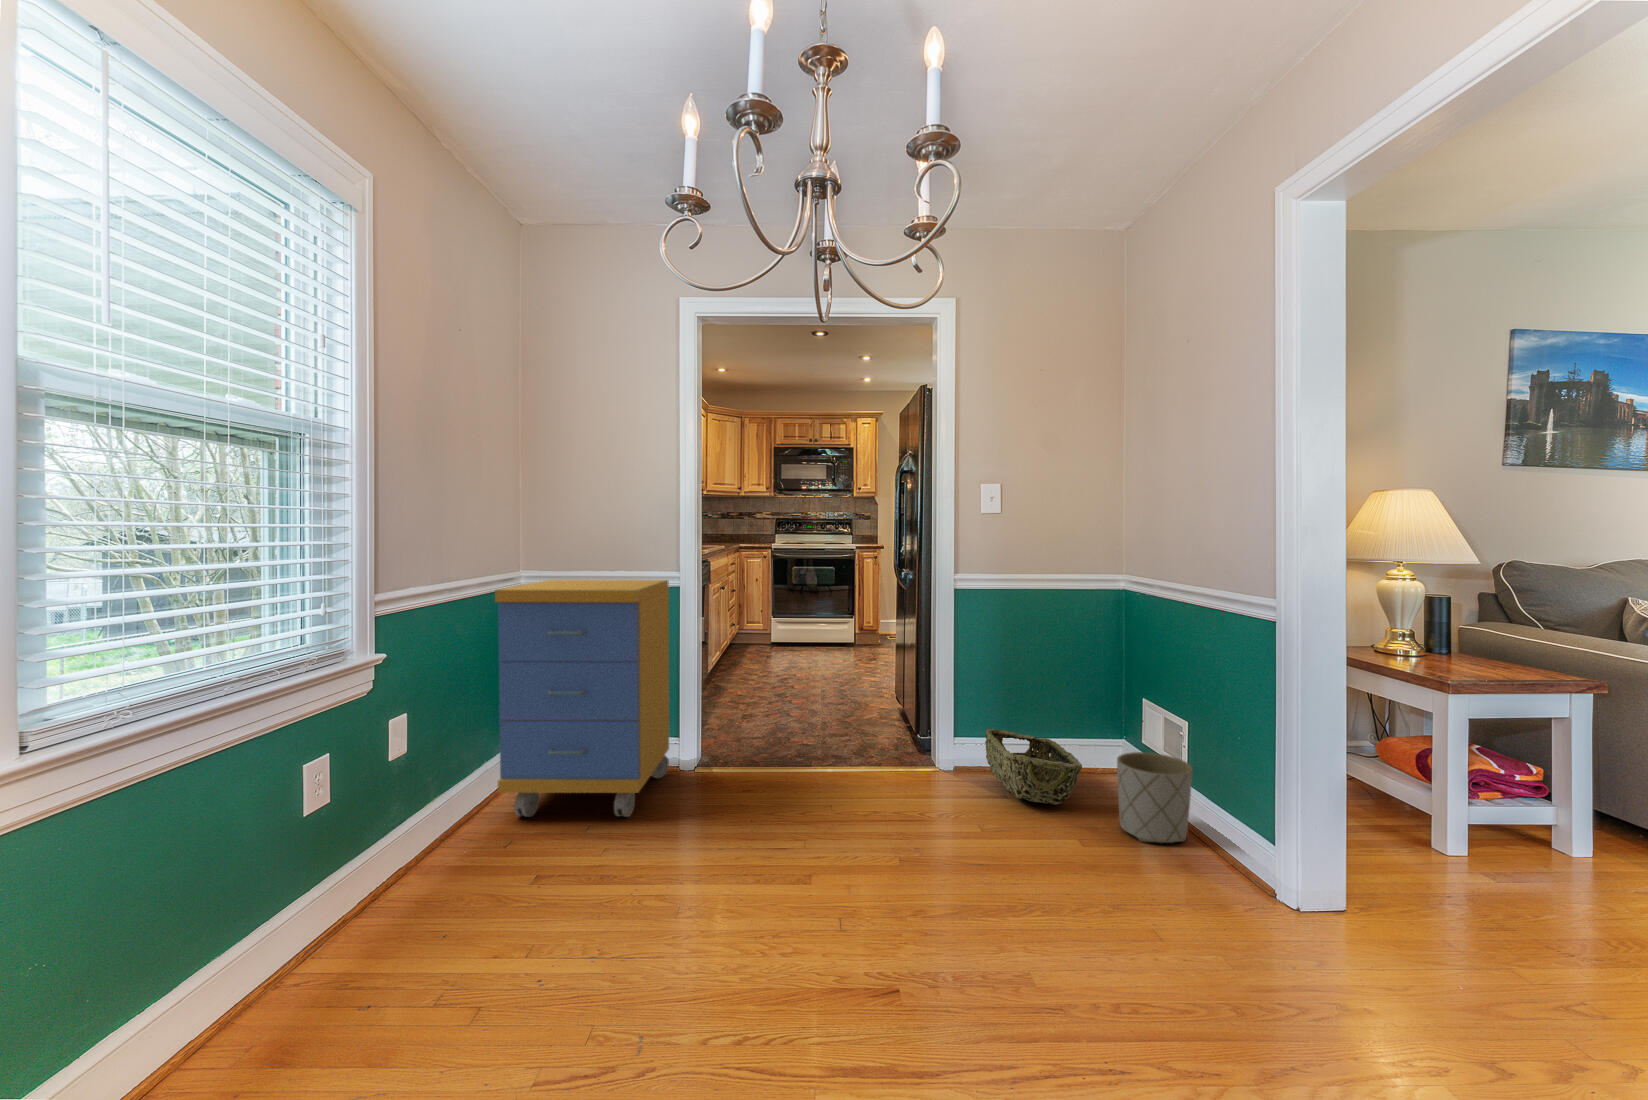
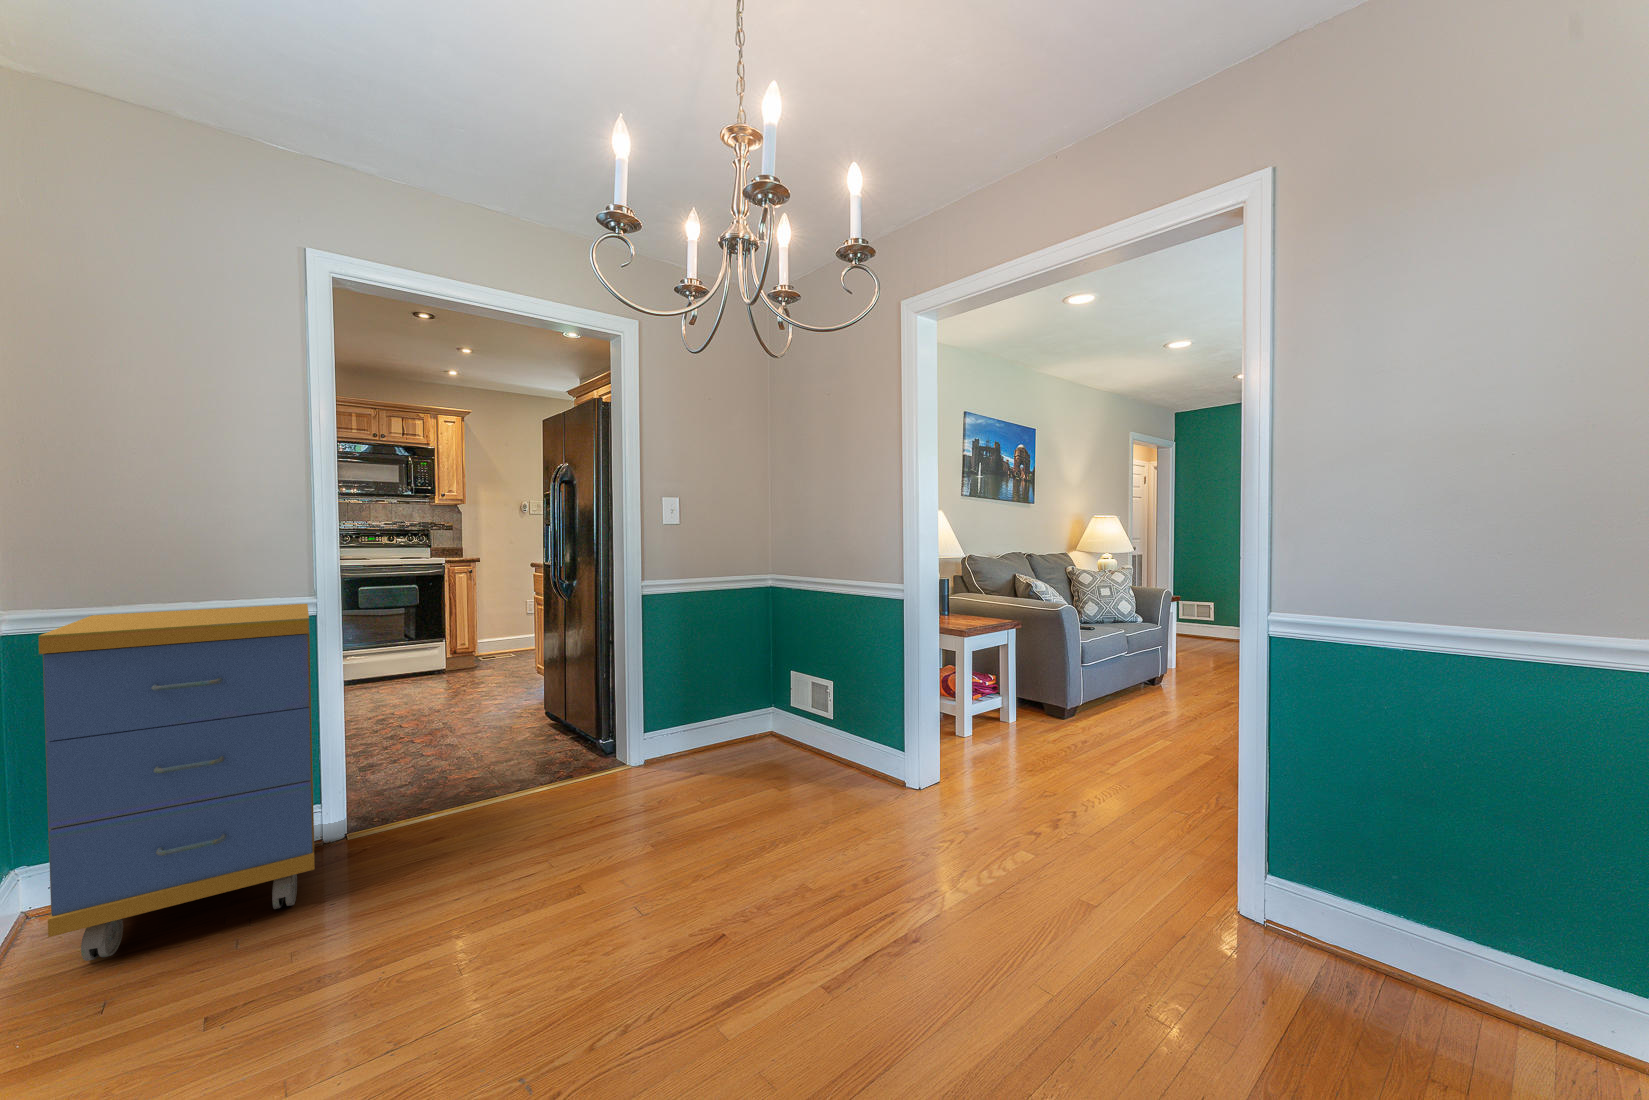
woven basket: present [985,728,1082,805] -> none [672,715,764,770]
planter: present [1117,752,1192,843] -> none [794,709,847,778]

